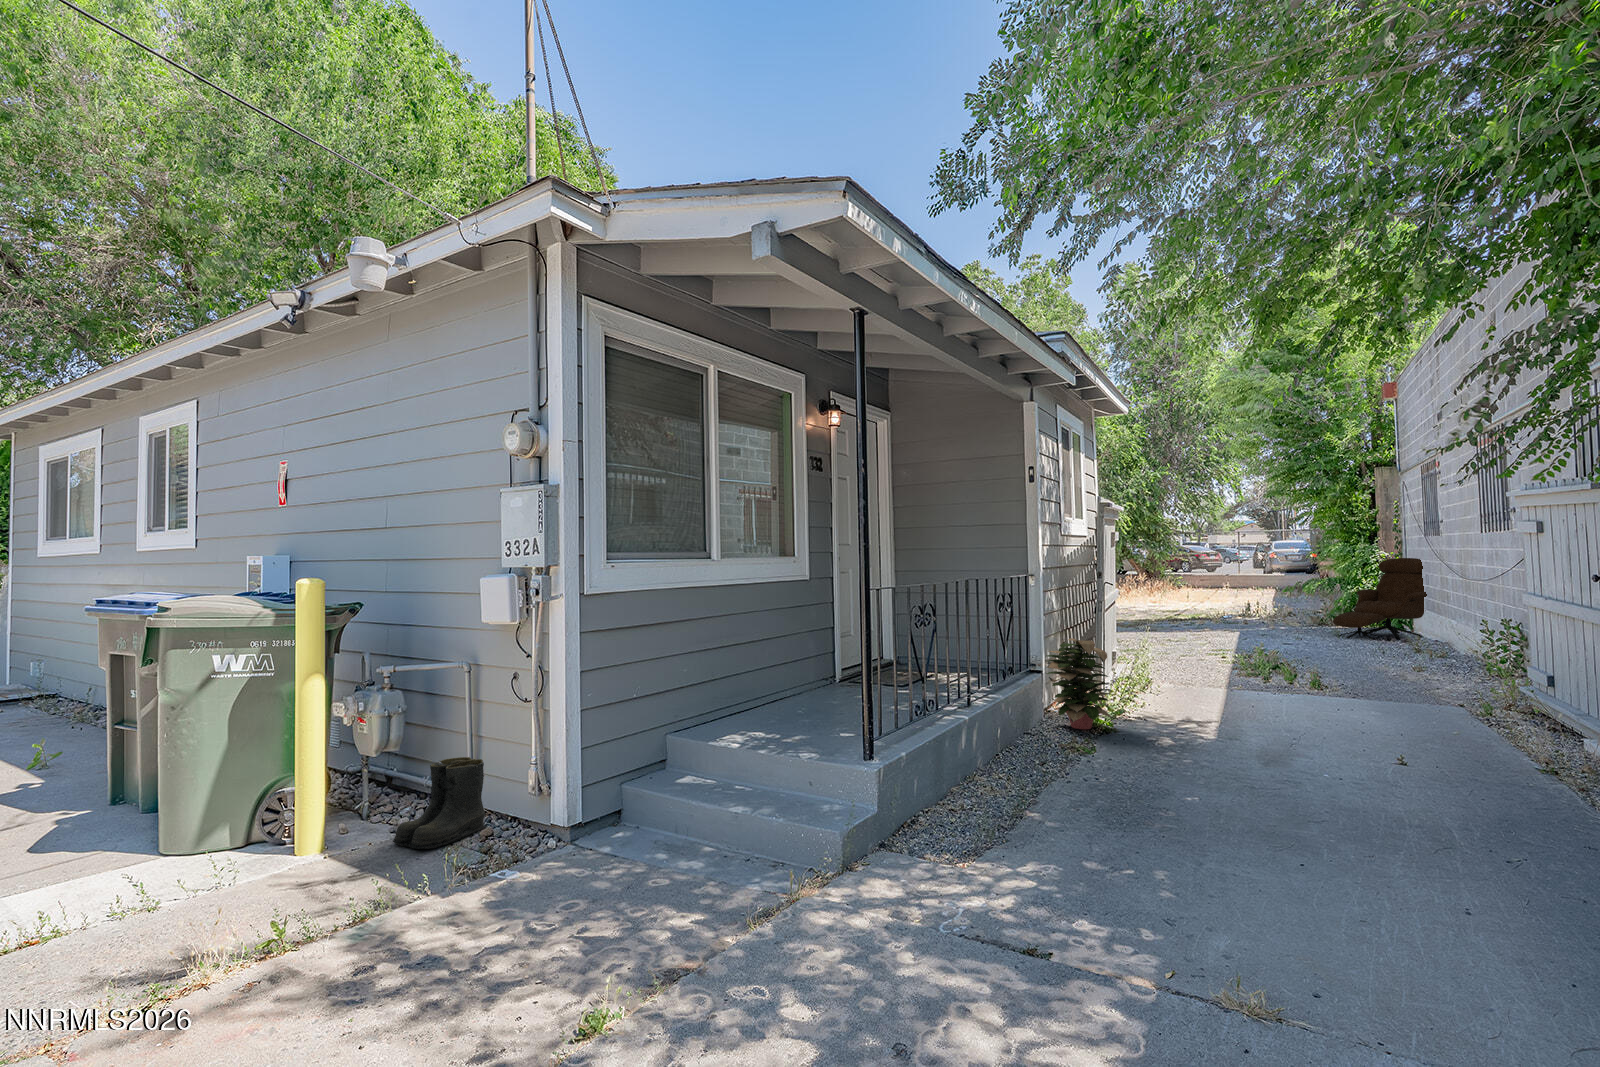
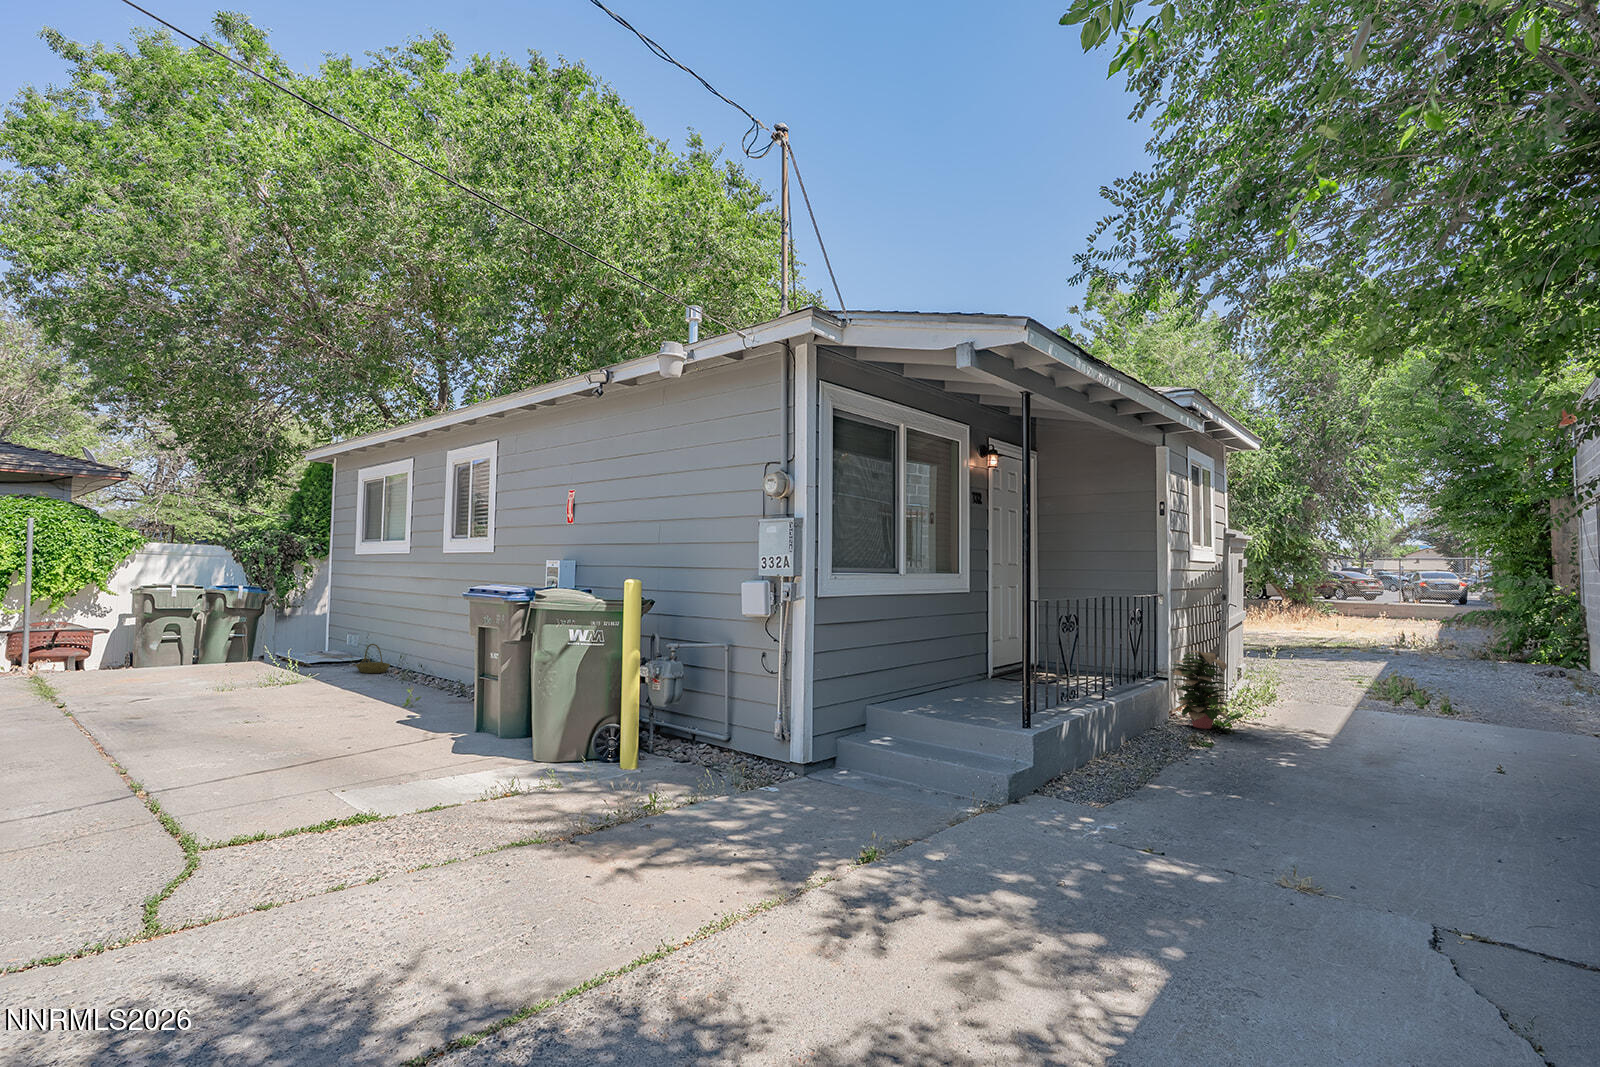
lounge chair: present [1333,558,1427,639] -> none [1483,592,1595,673]
basket: none [29,672,83,711] -> present [356,644,390,673]
boots: present [393,757,485,849] -> none [683,710,742,768]

